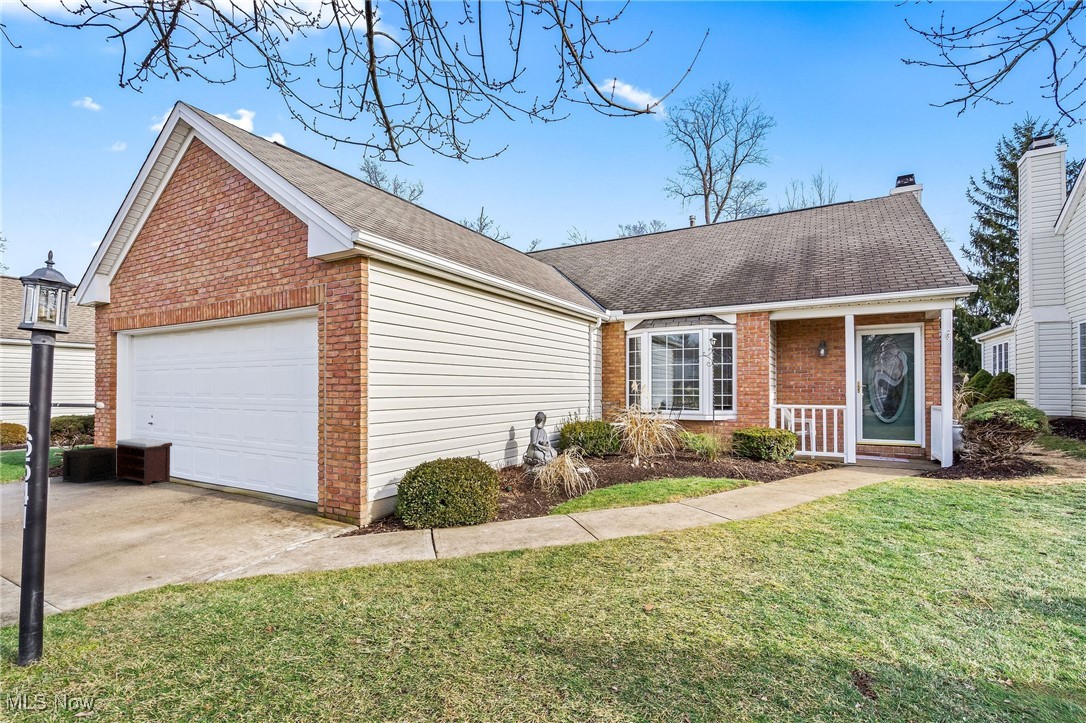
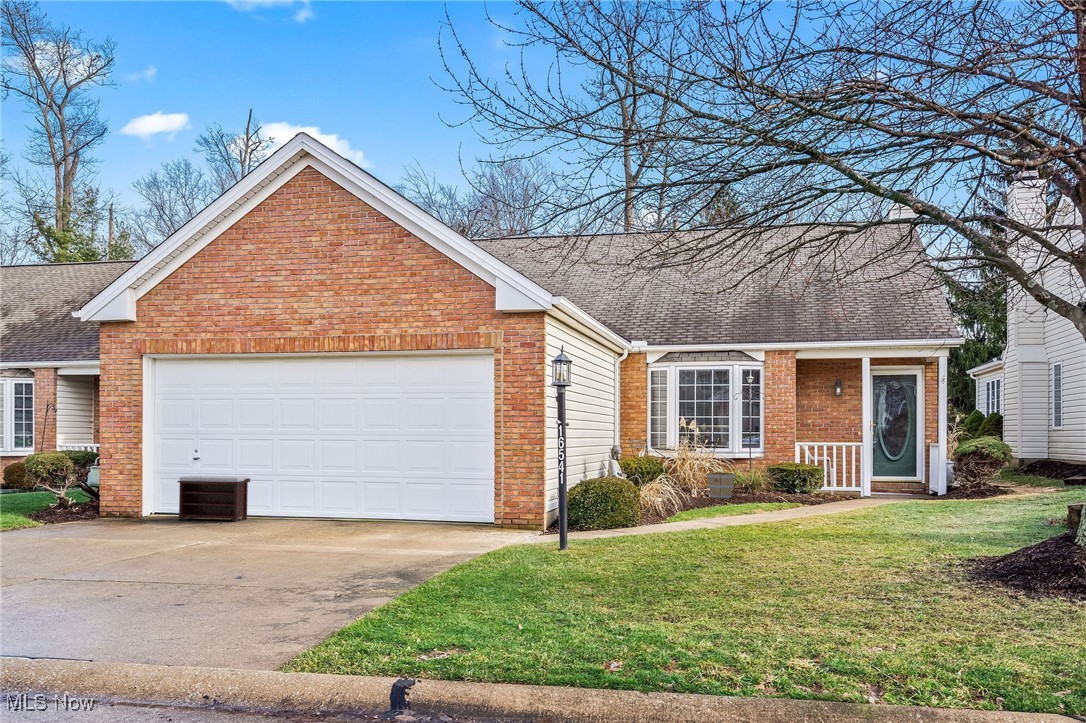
wooden bucket: none [665,435,695,463] -> present [706,472,736,498]
wooden crate: present [63,447,117,483] -> none [120,486,167,523]

